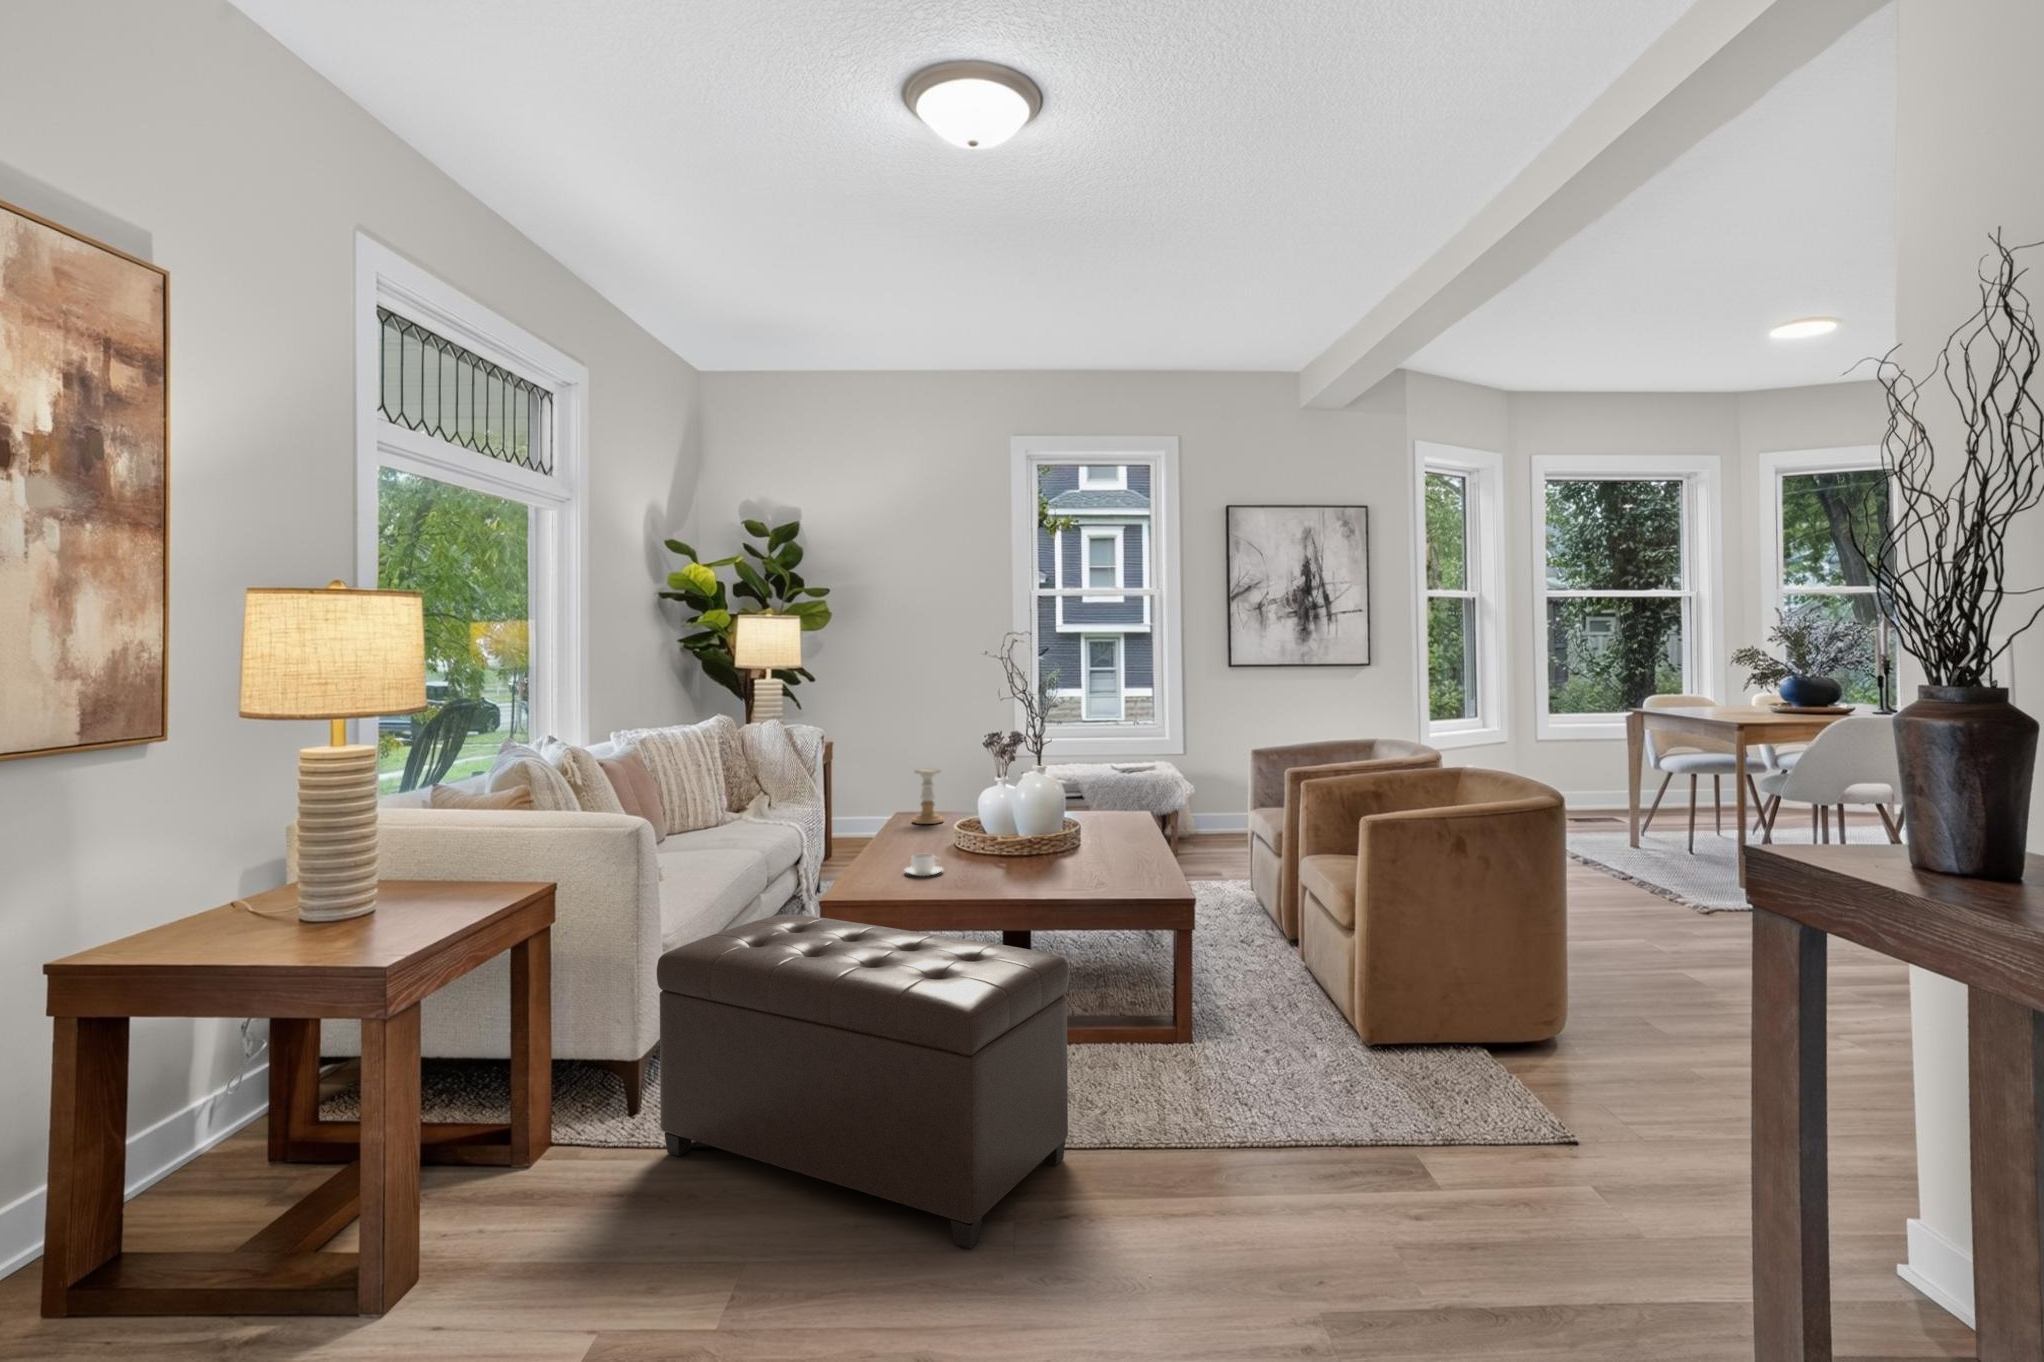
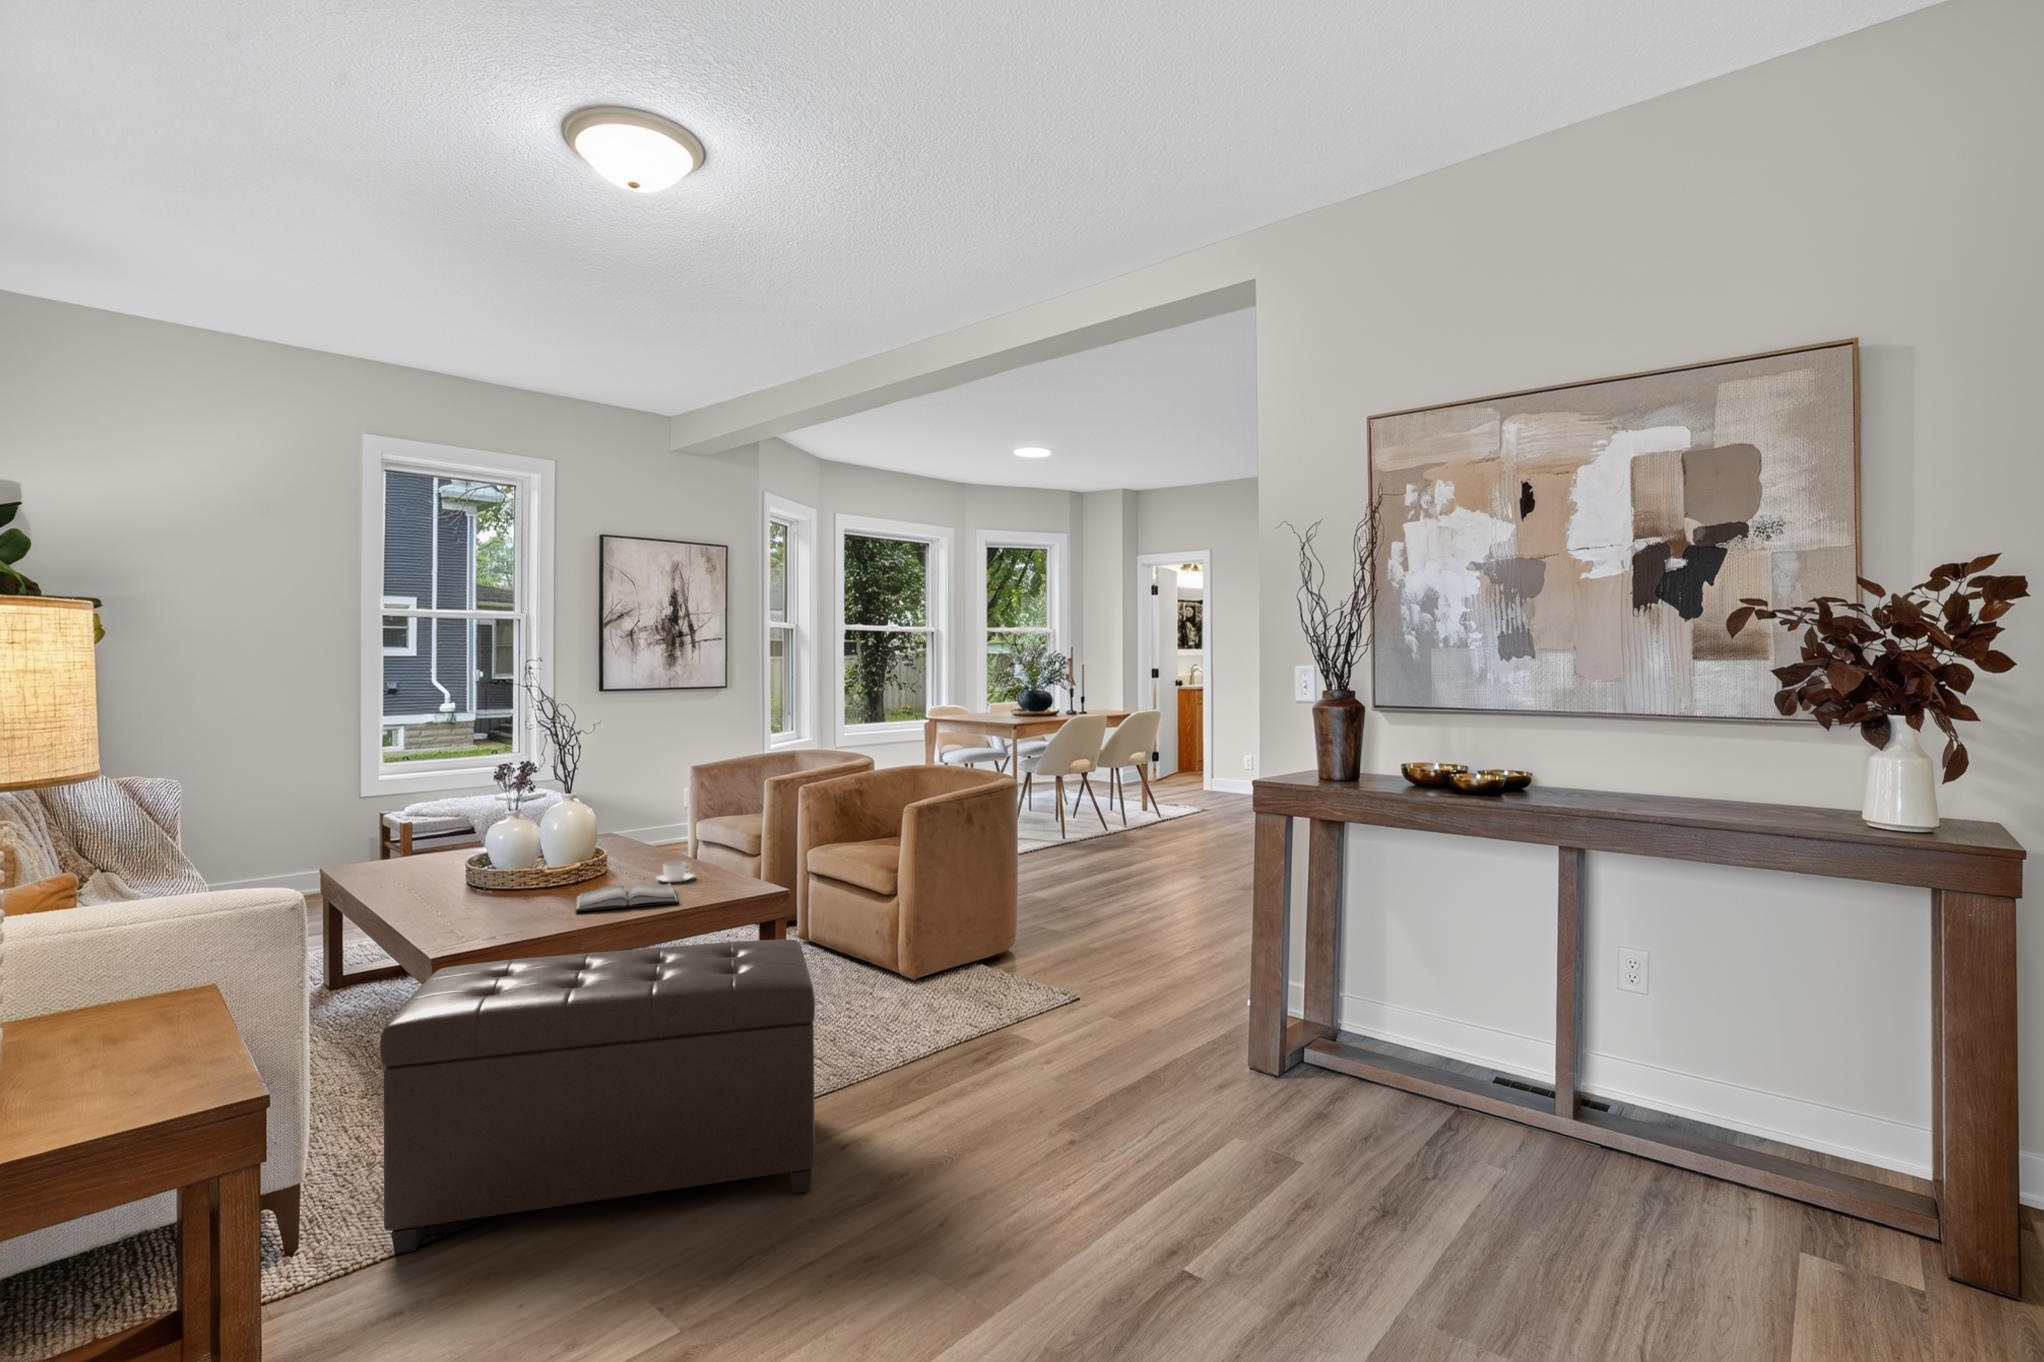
candle holder: present [912,768,943,824] -> none [380,809,422,872]
coffee cup: present [905,854,942,876] -> present [657,862,694,882]
hardback book: none [958,864,1071,892] -> present [575,883,678,911]

